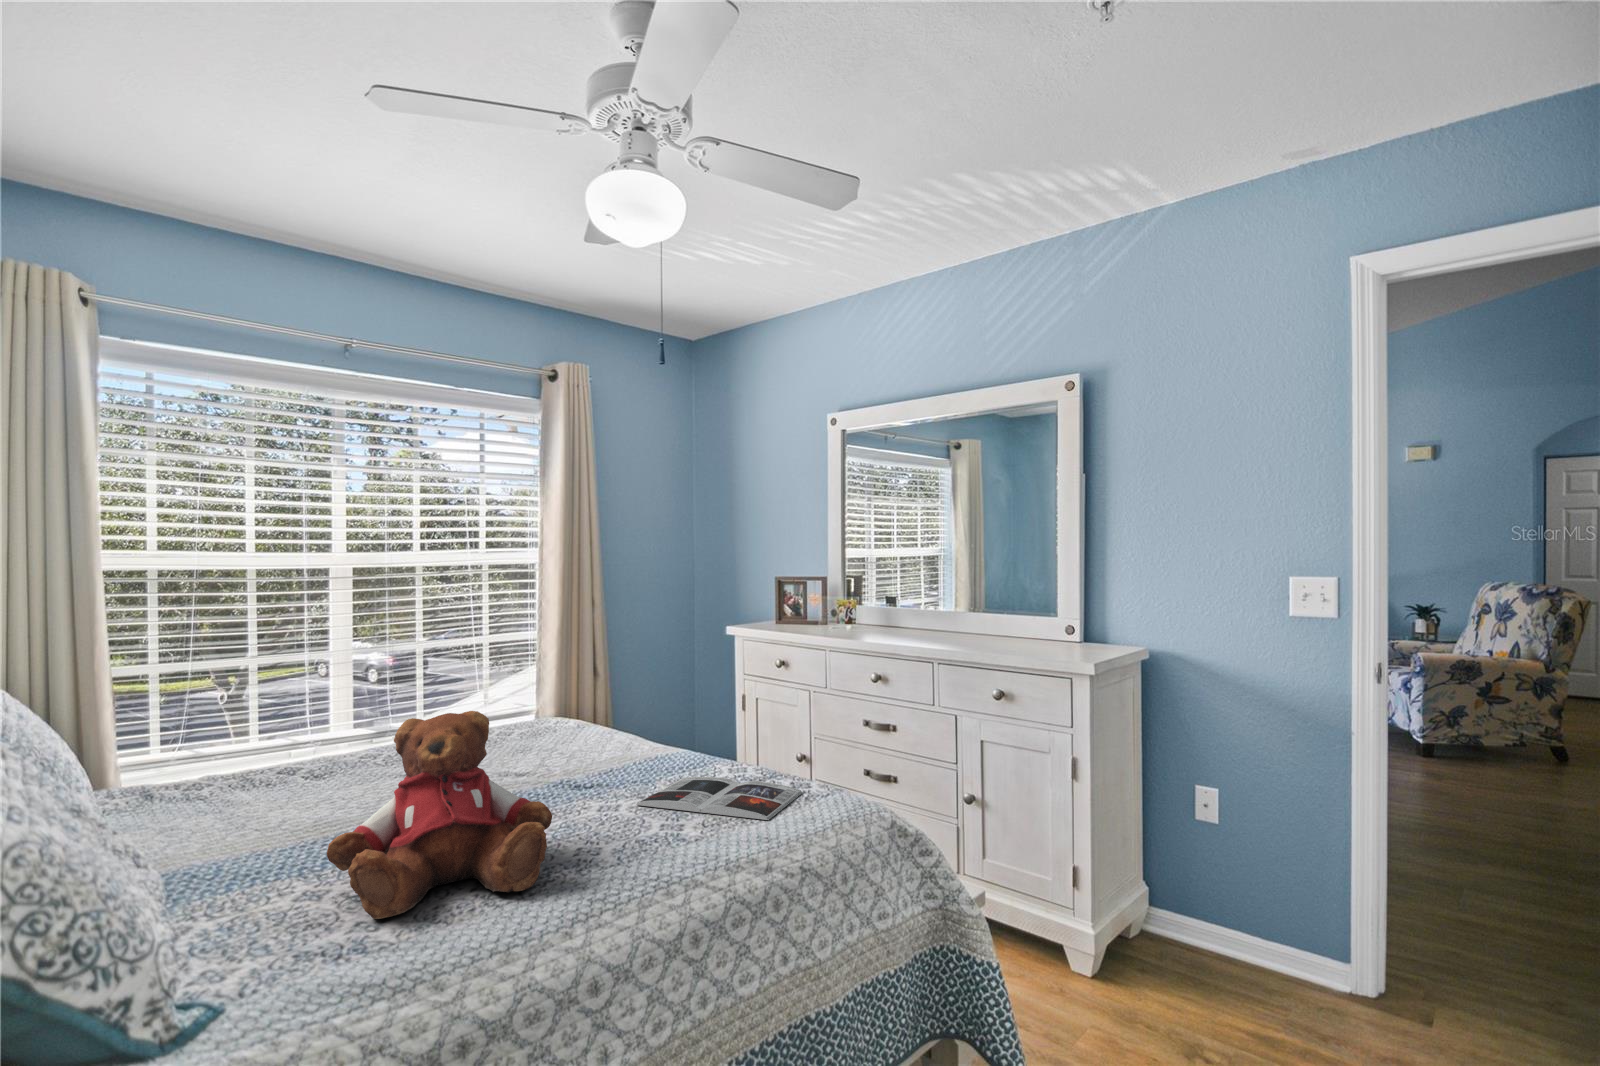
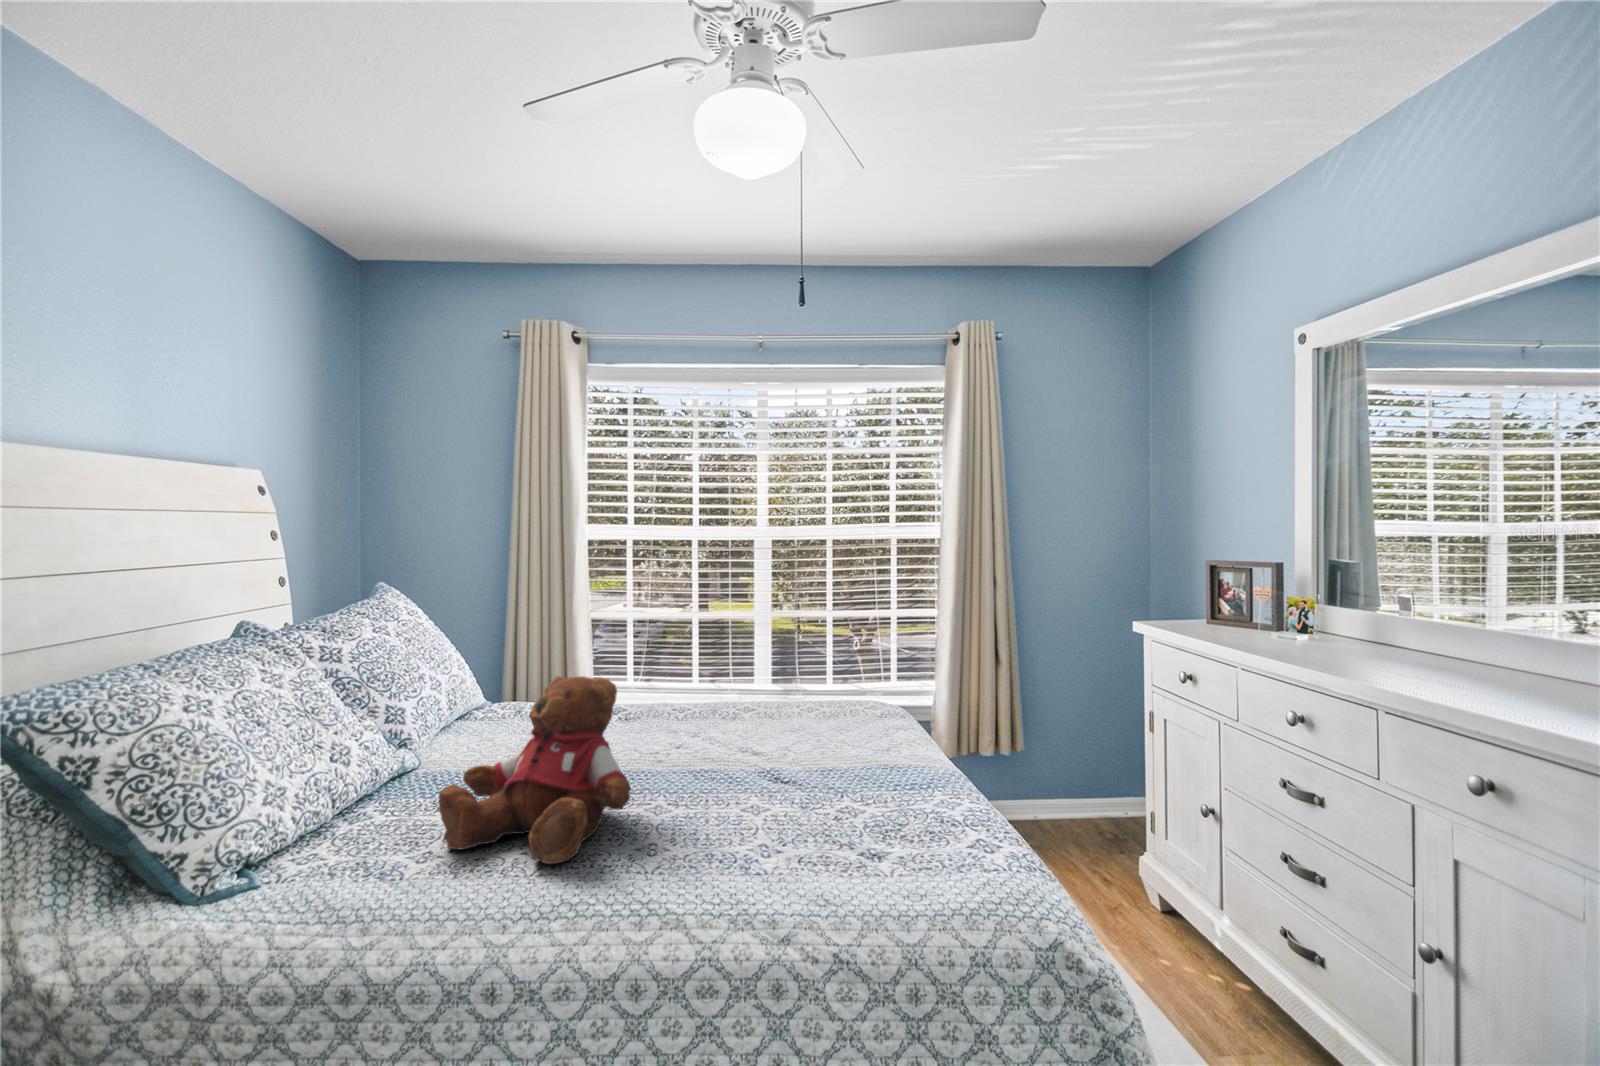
magazine: present [636,777,803,820] -> none [784,790,963,873]

